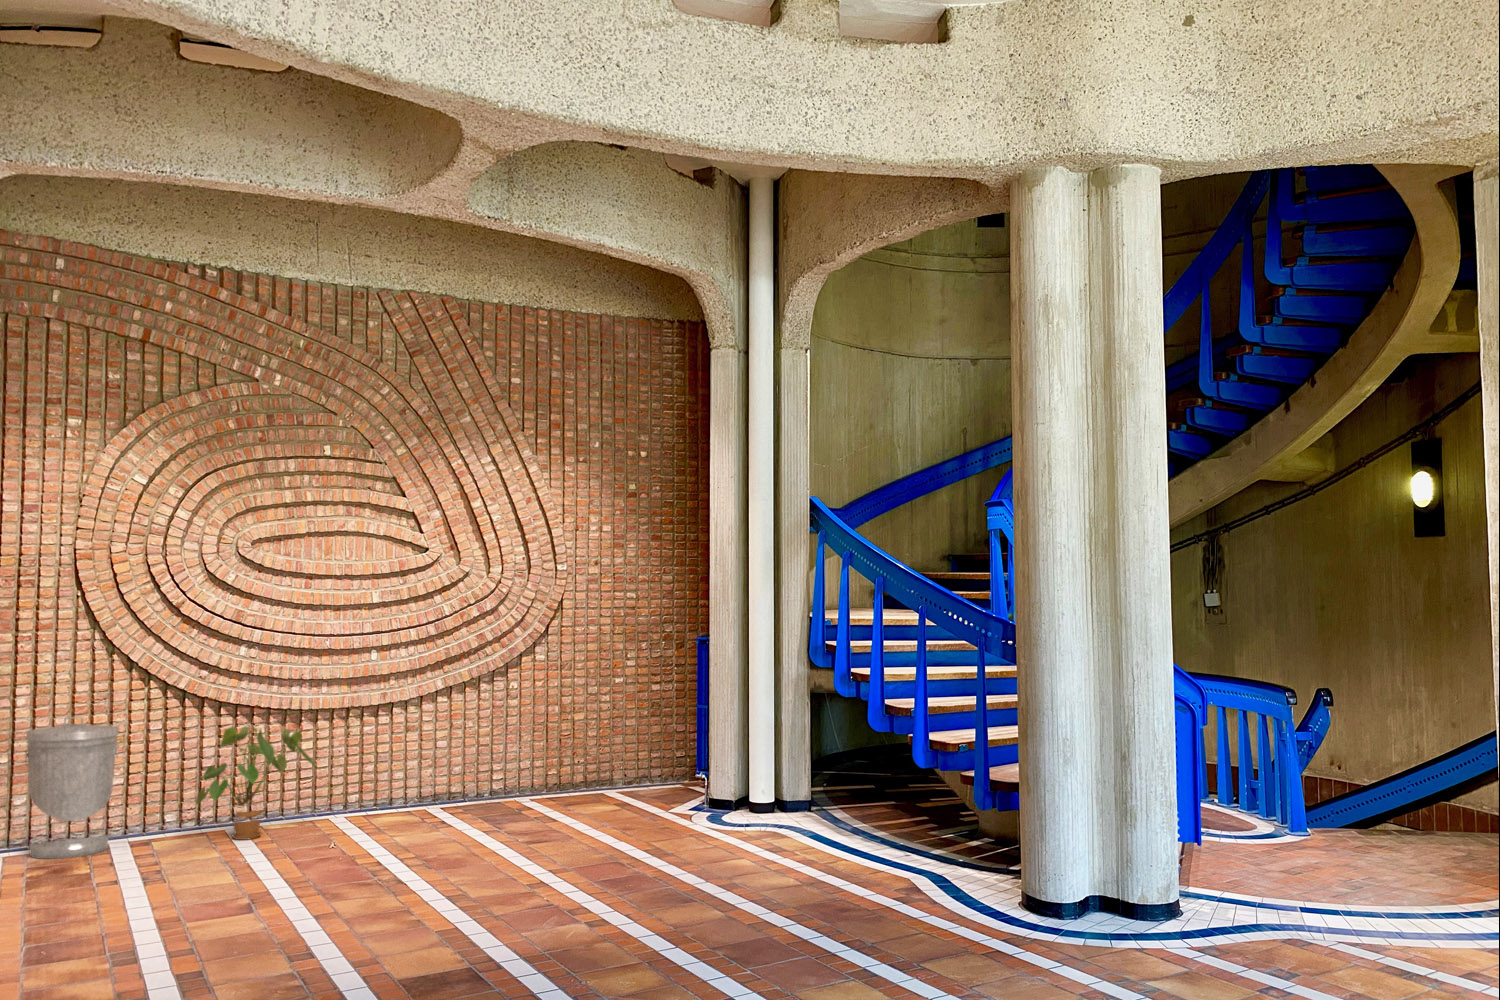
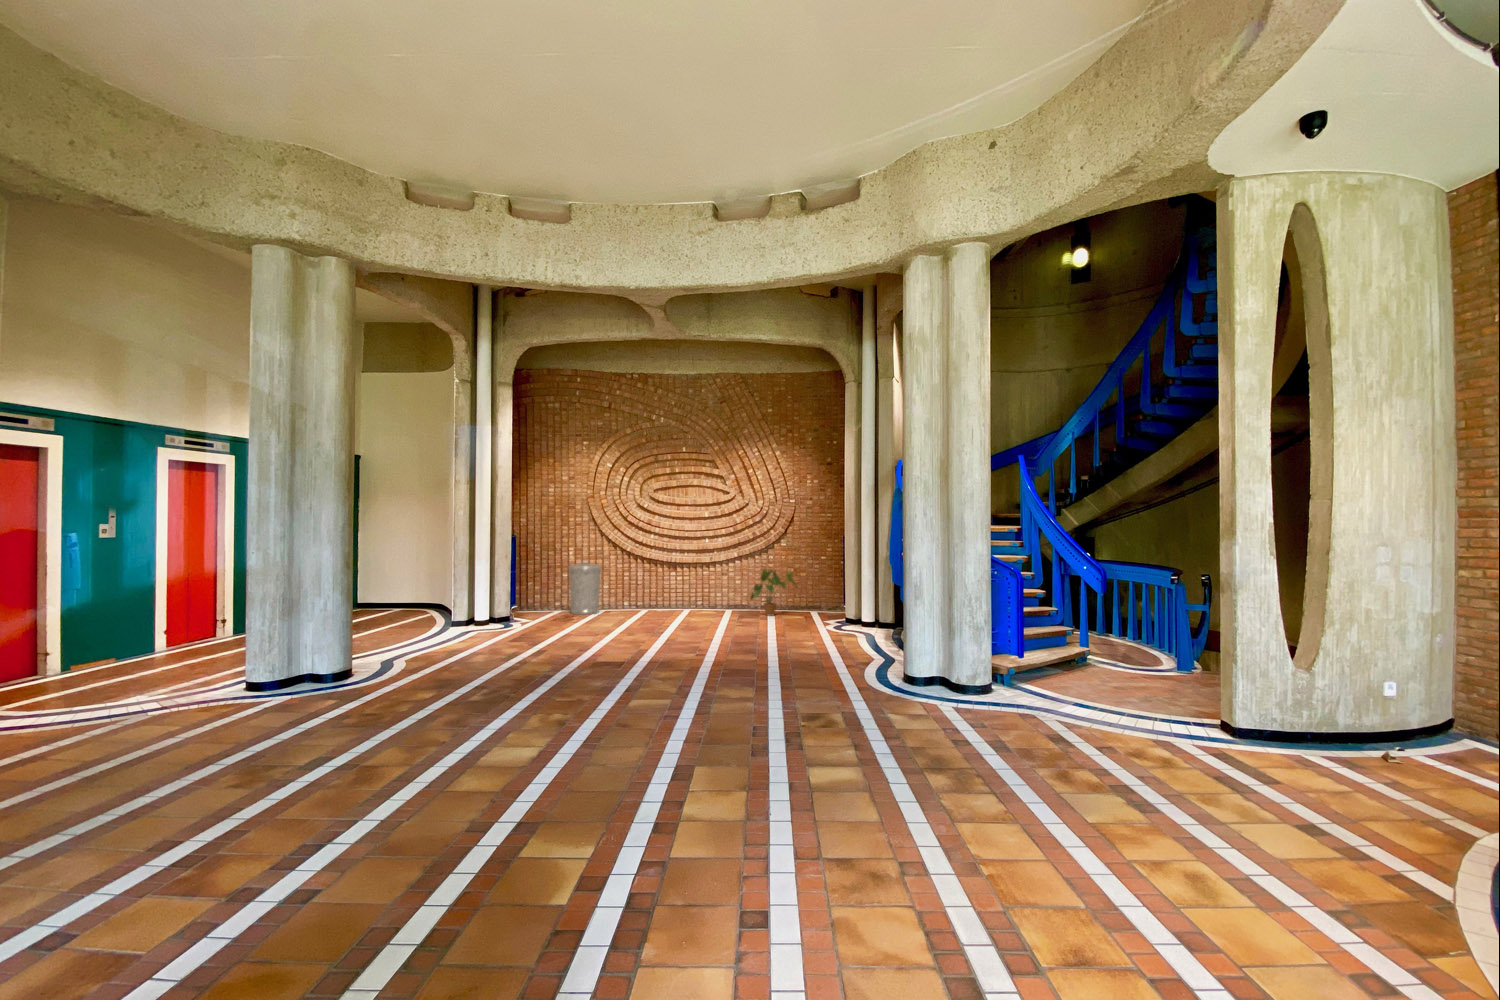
house plant: present [196,726,315,840] -> present [750,569,797,616]

